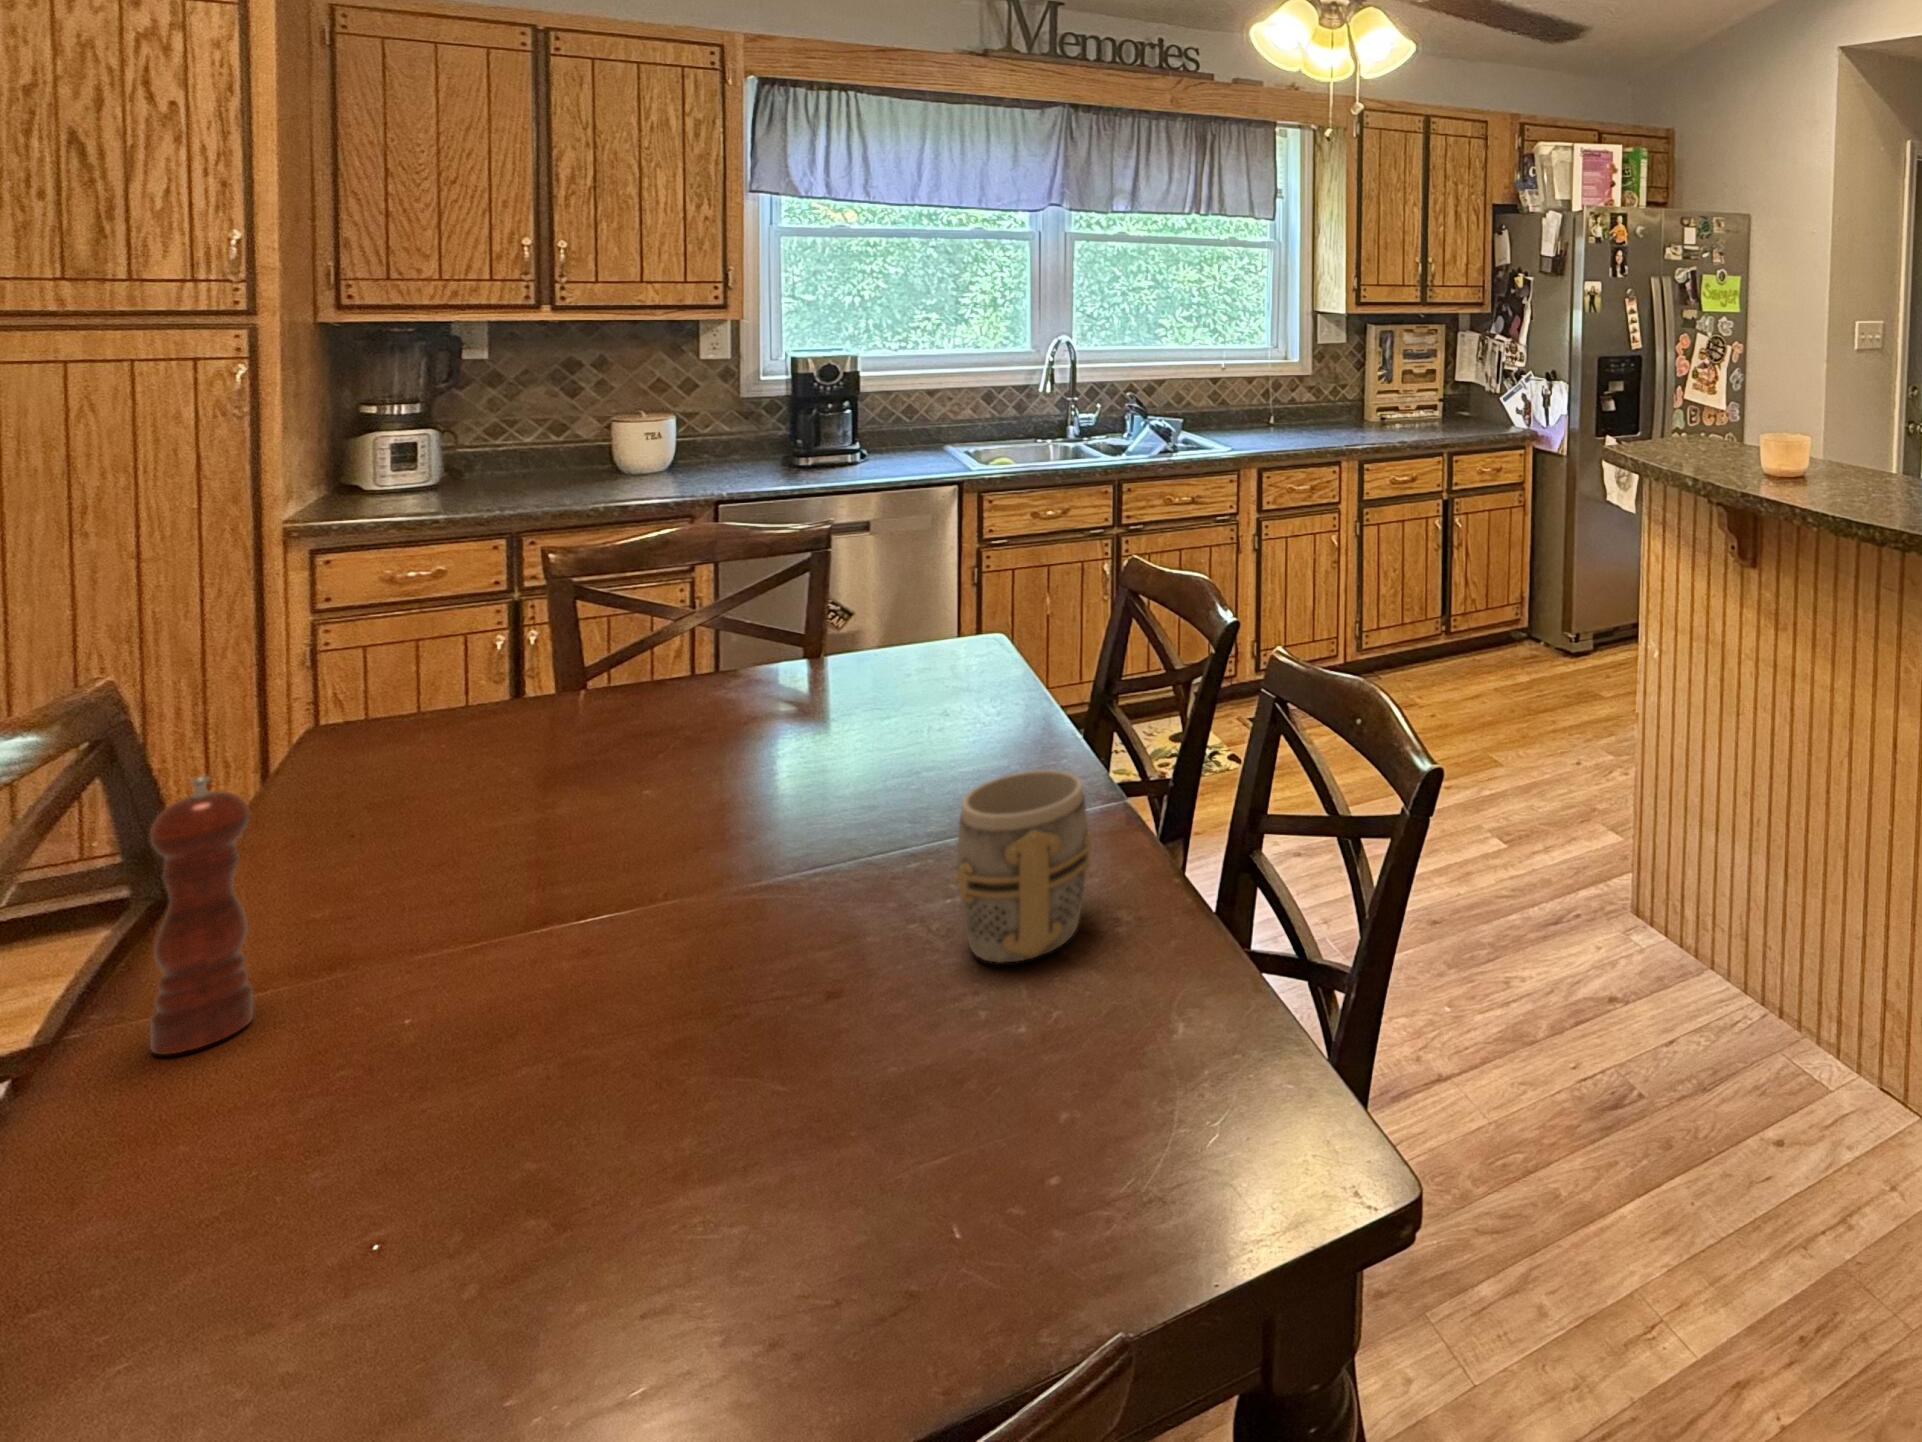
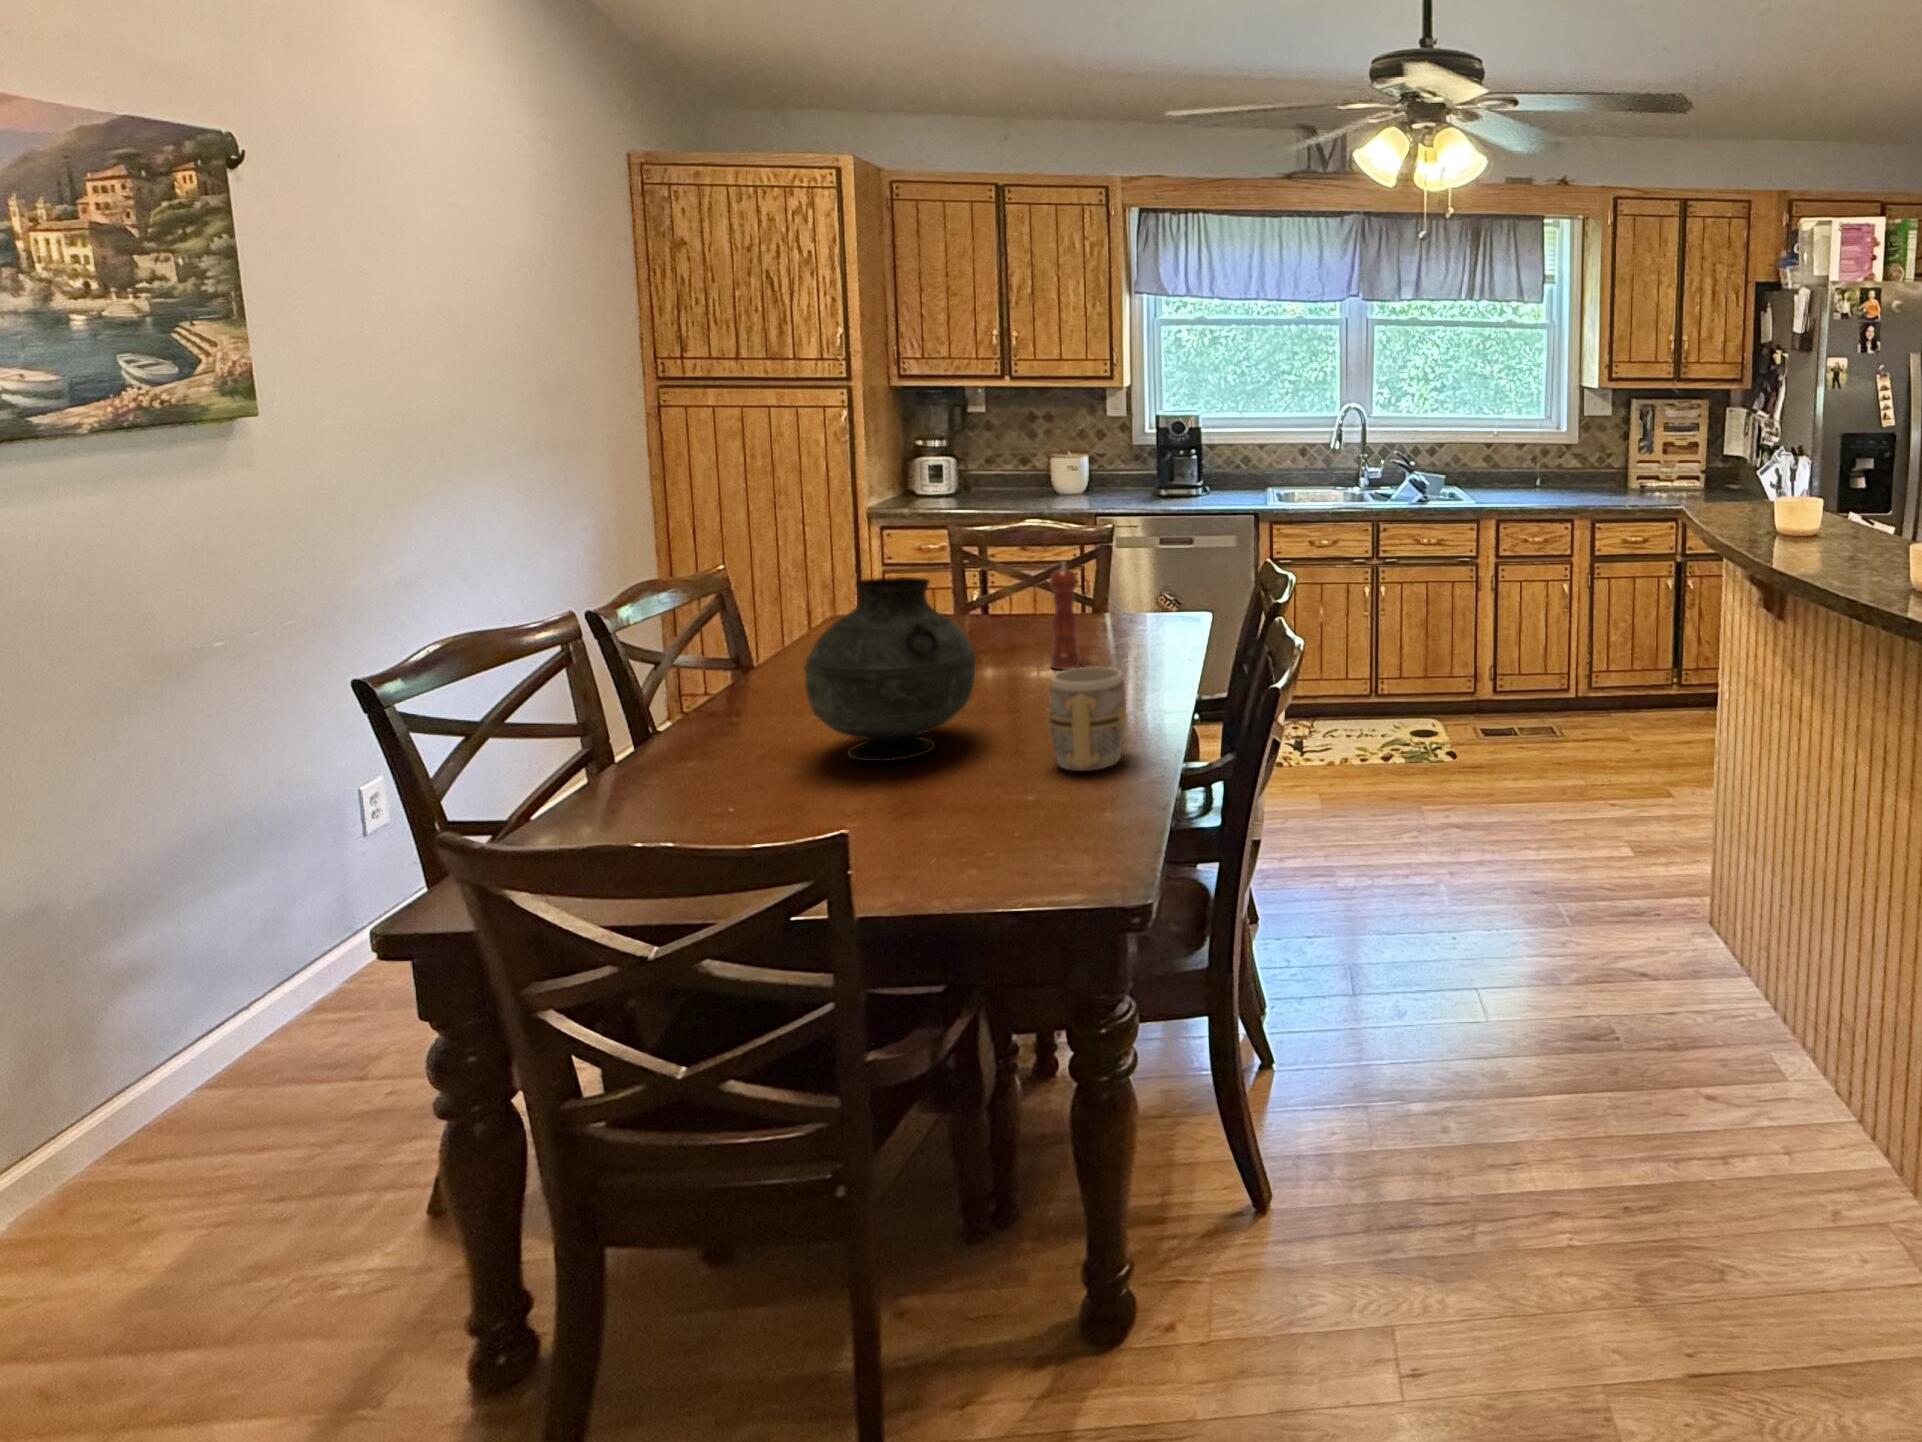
vase: none [420,668,787,1045] -> present [804,577,976,761]
pepper mill: present [150,776,253,1054] -> present [1050,562,1080,669]

